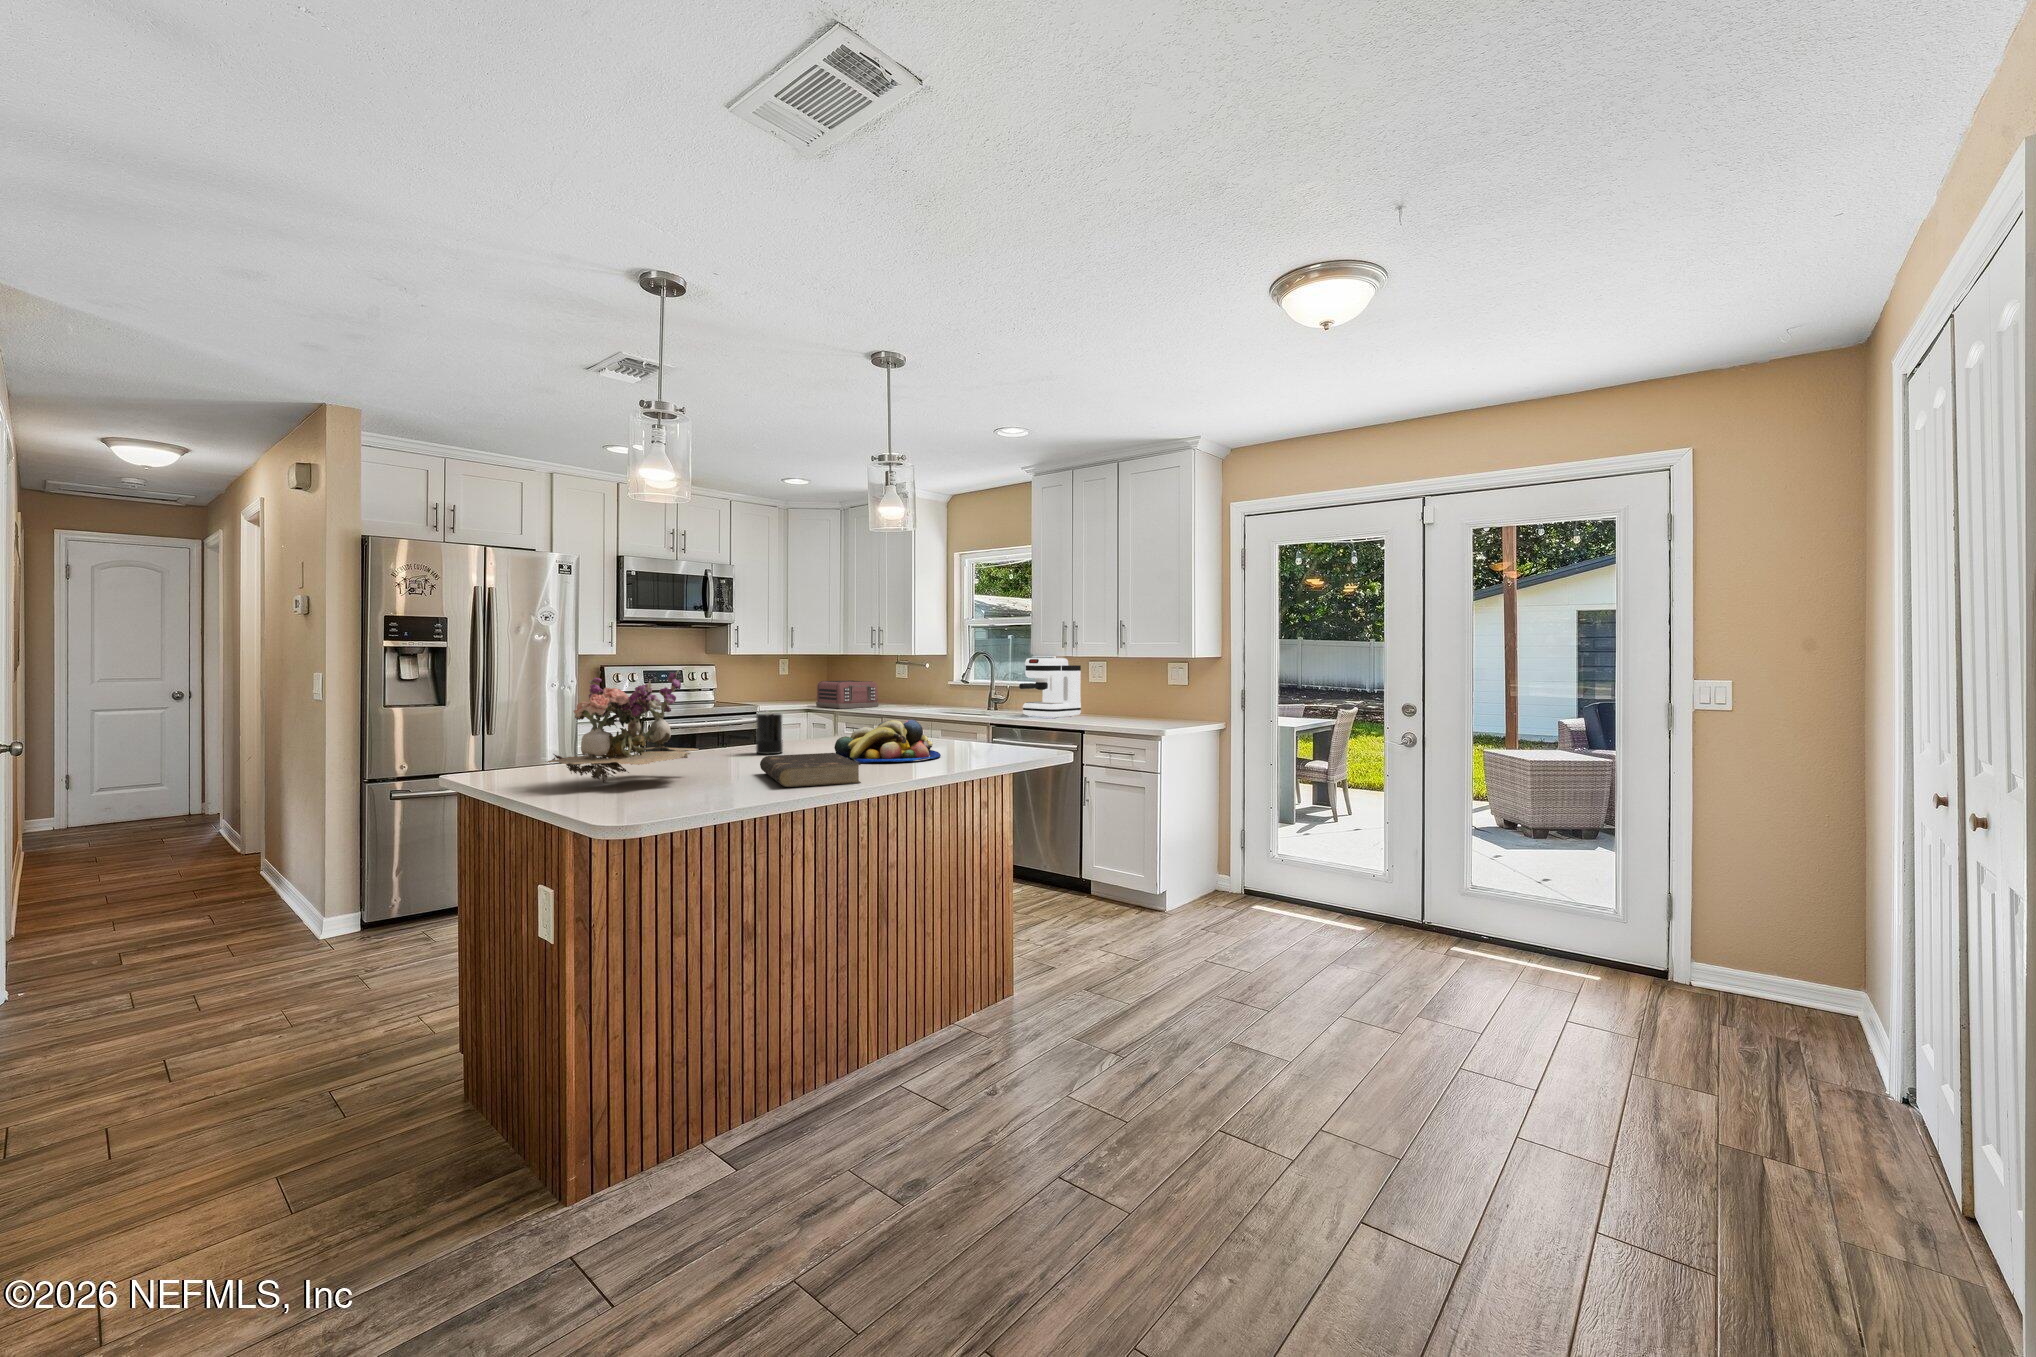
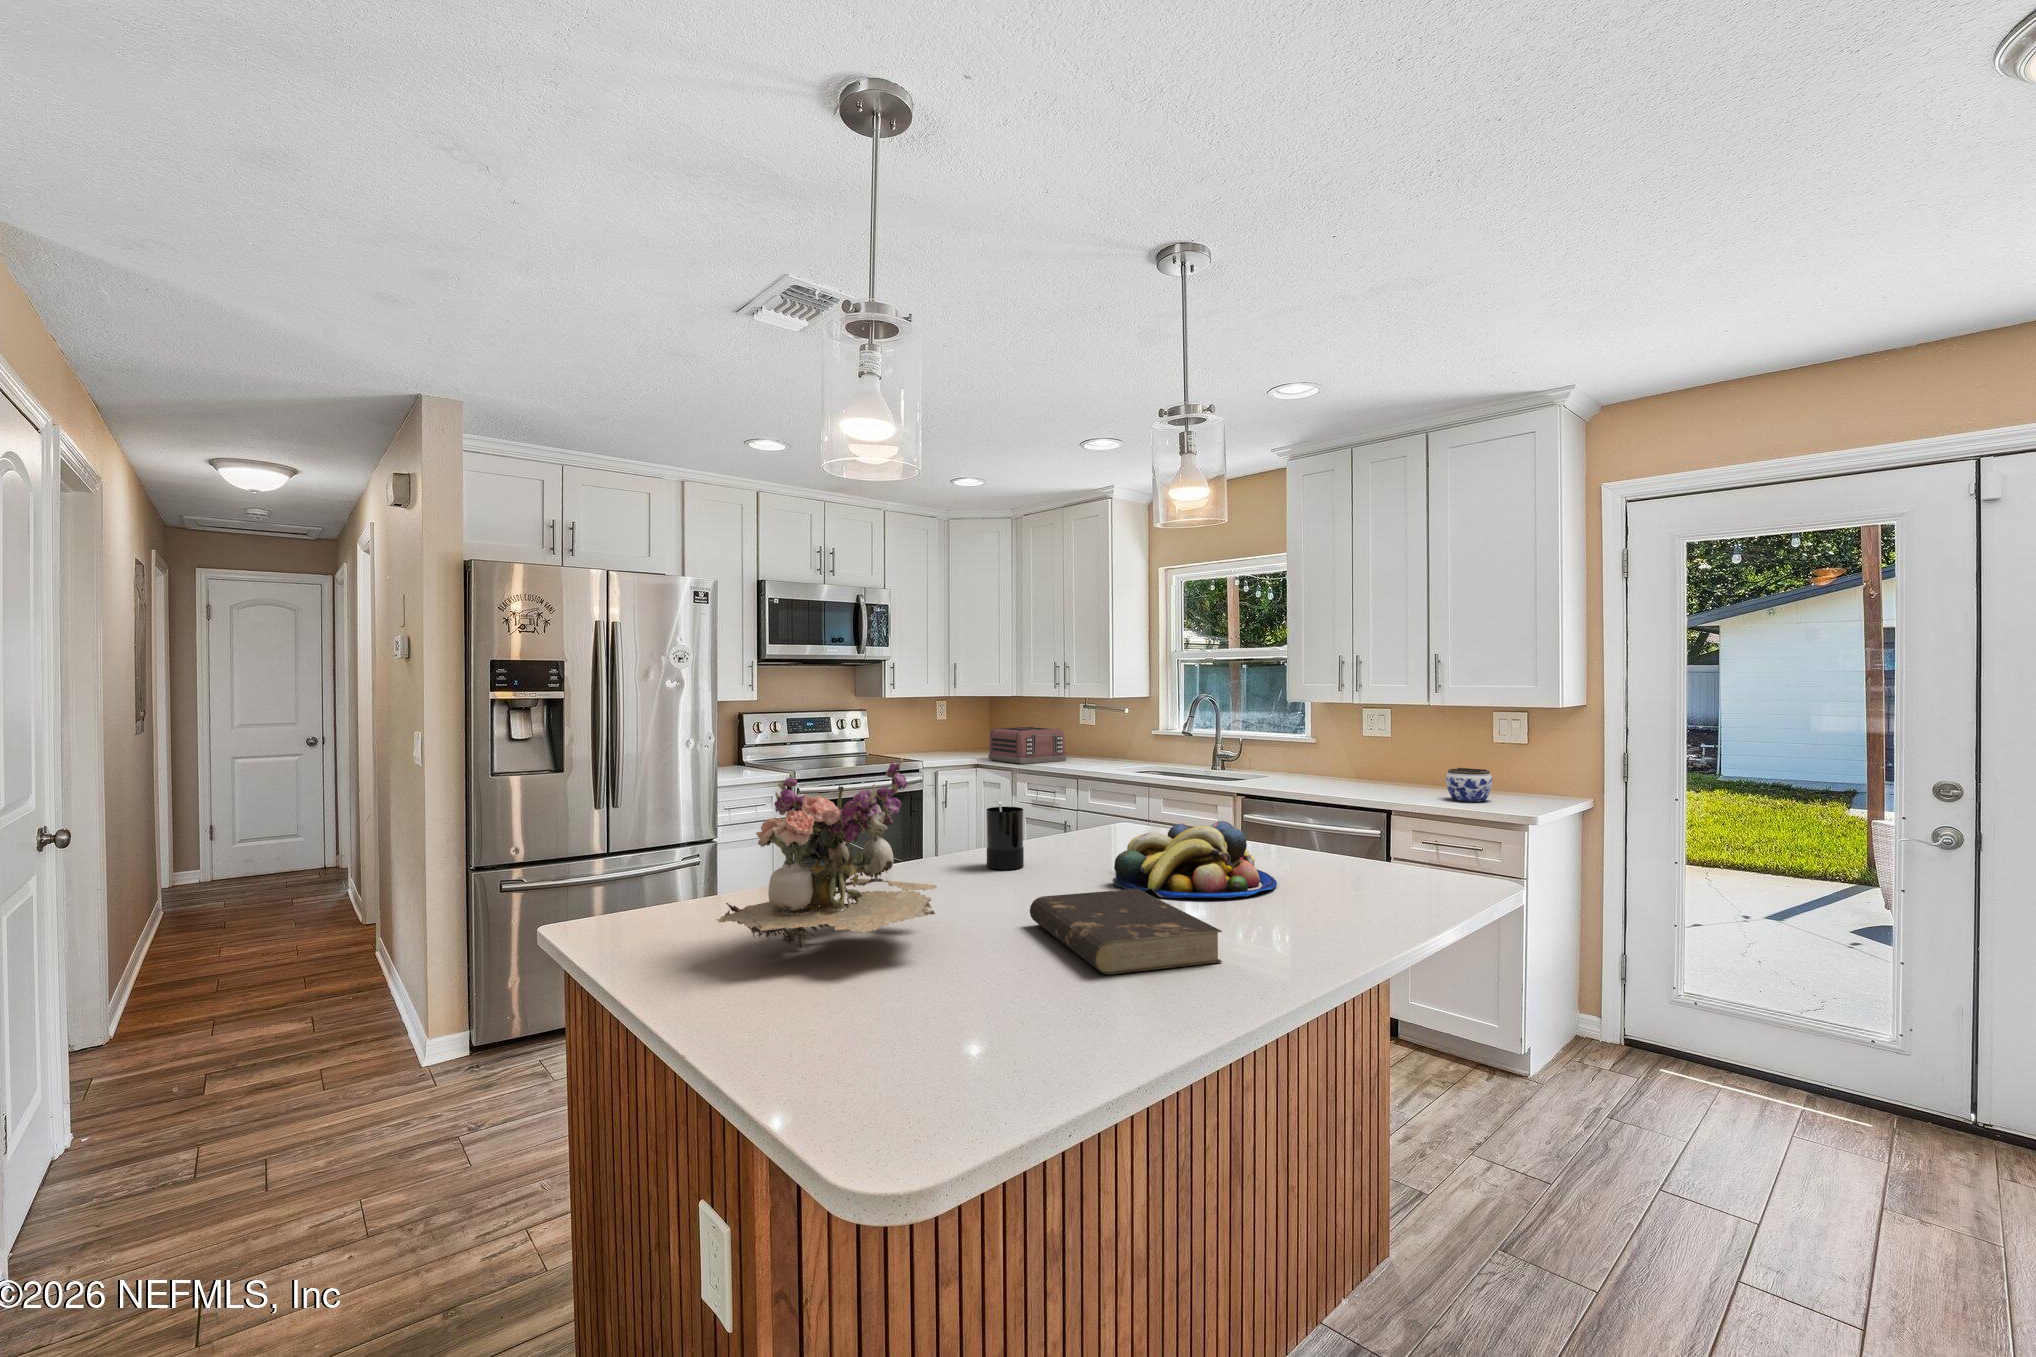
coffee maker: present [1019,658,1081,718] -> none [1278,703,1361,786]
jar: none [1124,701,1154,724] -> present [1446,768,1492,802]

